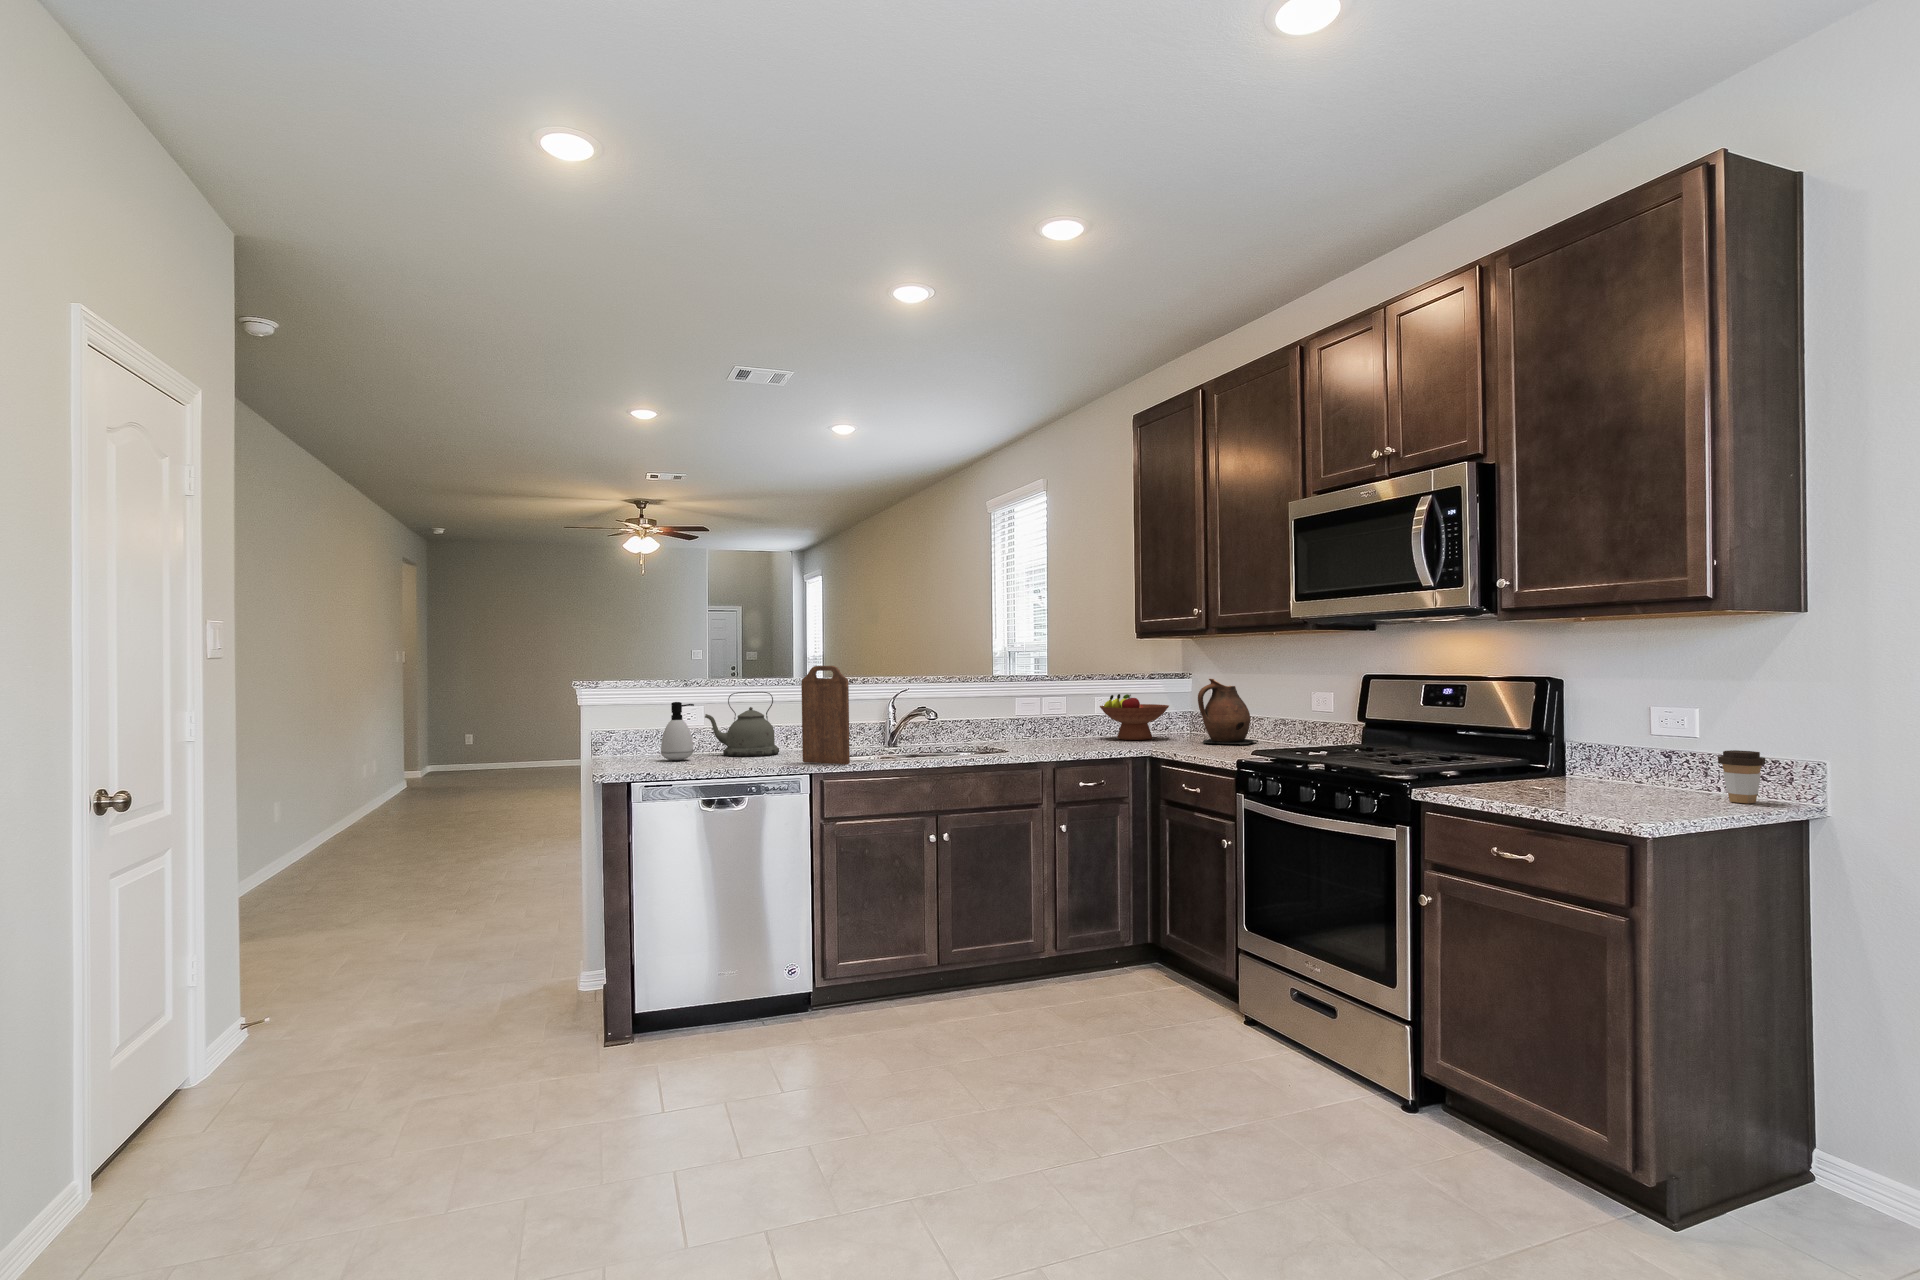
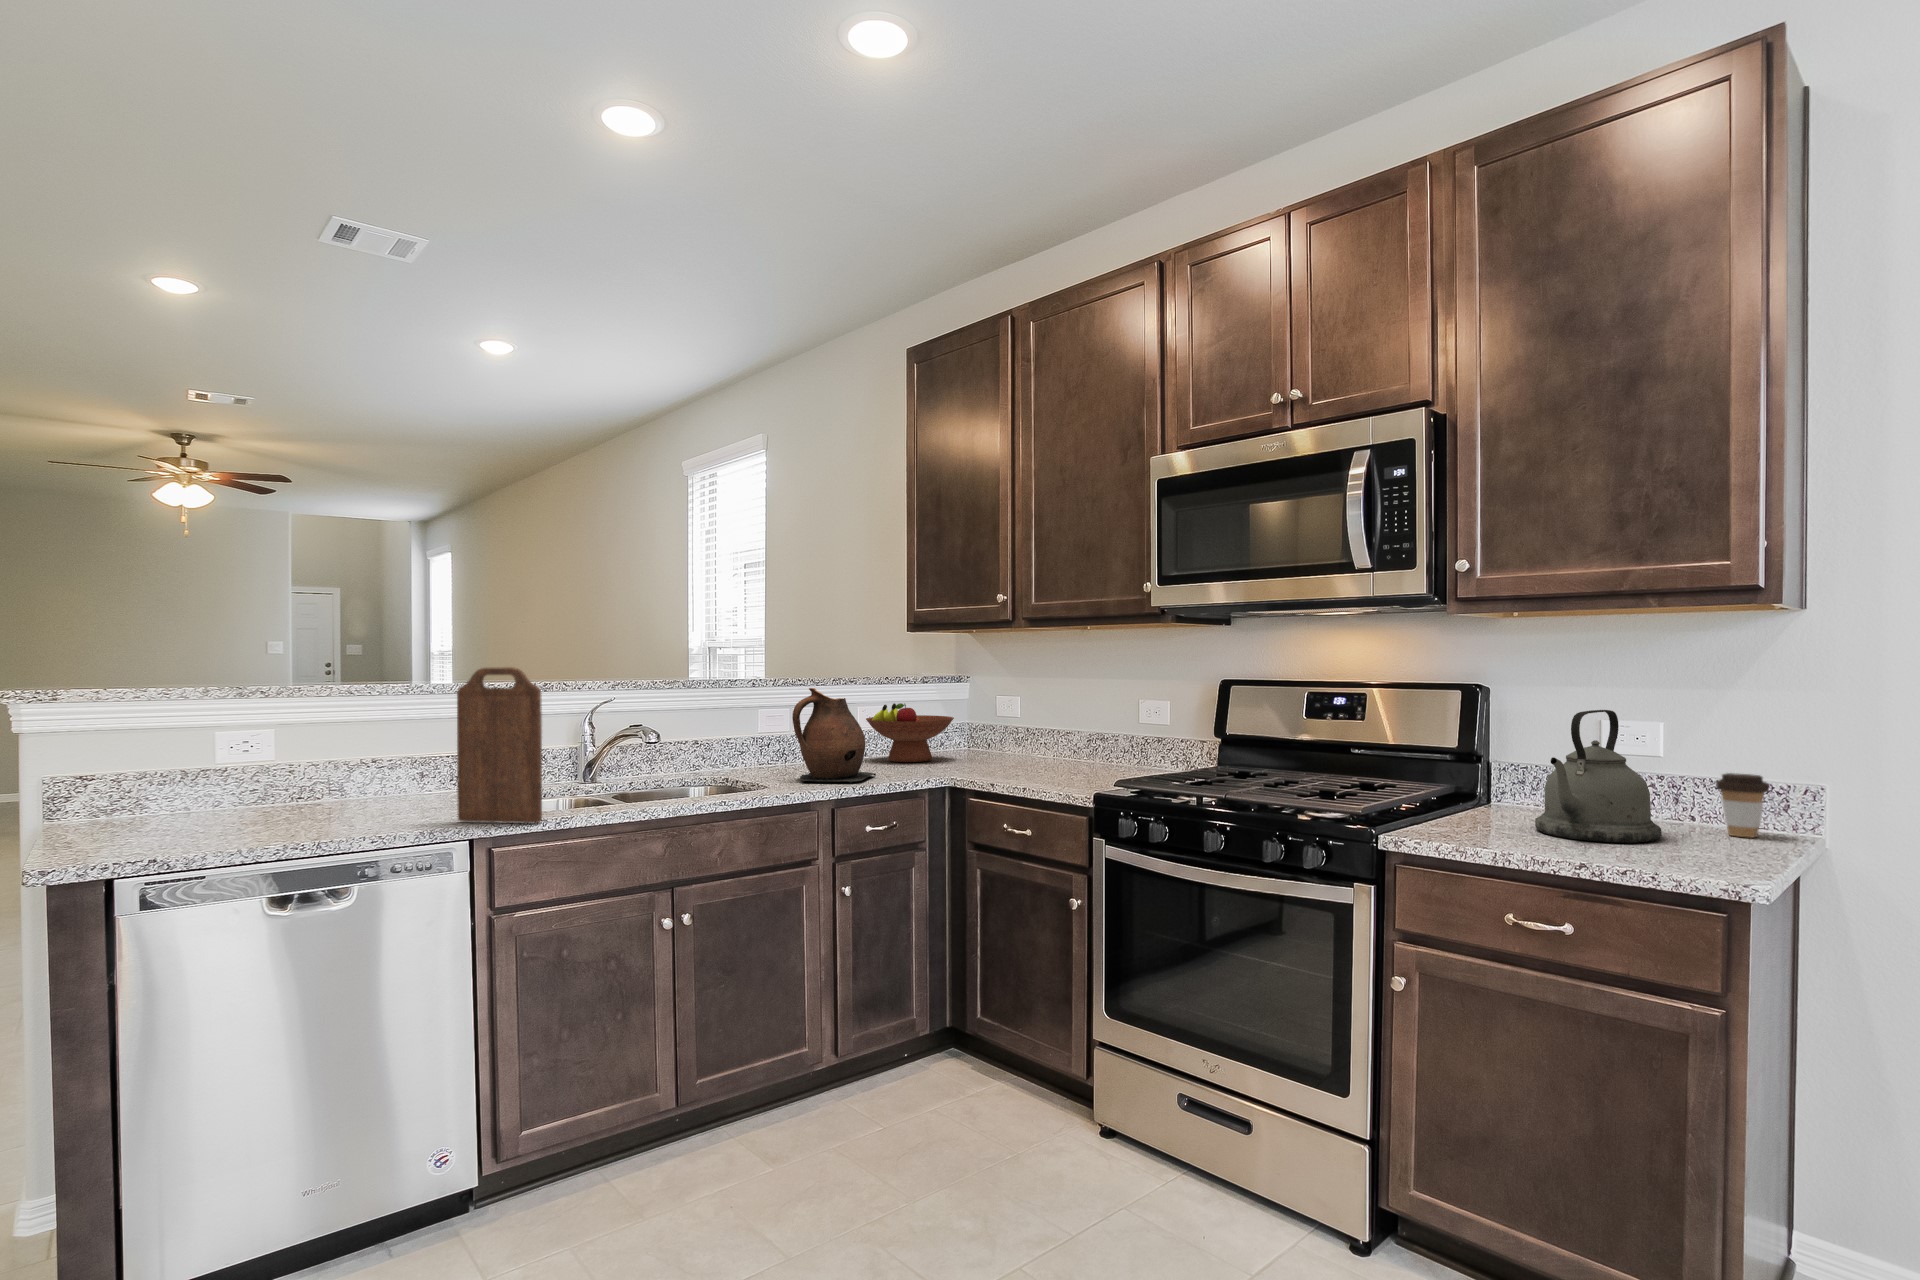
ceramic pitcher: present [1198,679,1258,745] -> present [792,688,876,783]
kettle: present [705,692,779,757] -> present [1535,710,1662,843]
soap dispenser: present [661,702,694,760] -> none [186,728,253,827]

